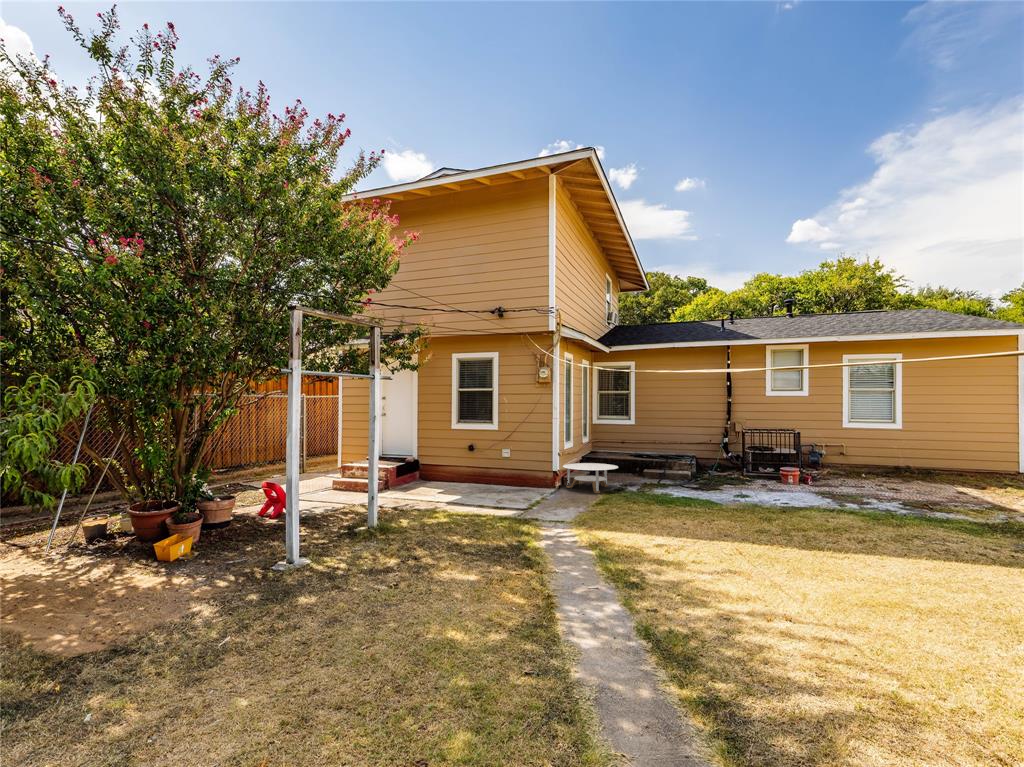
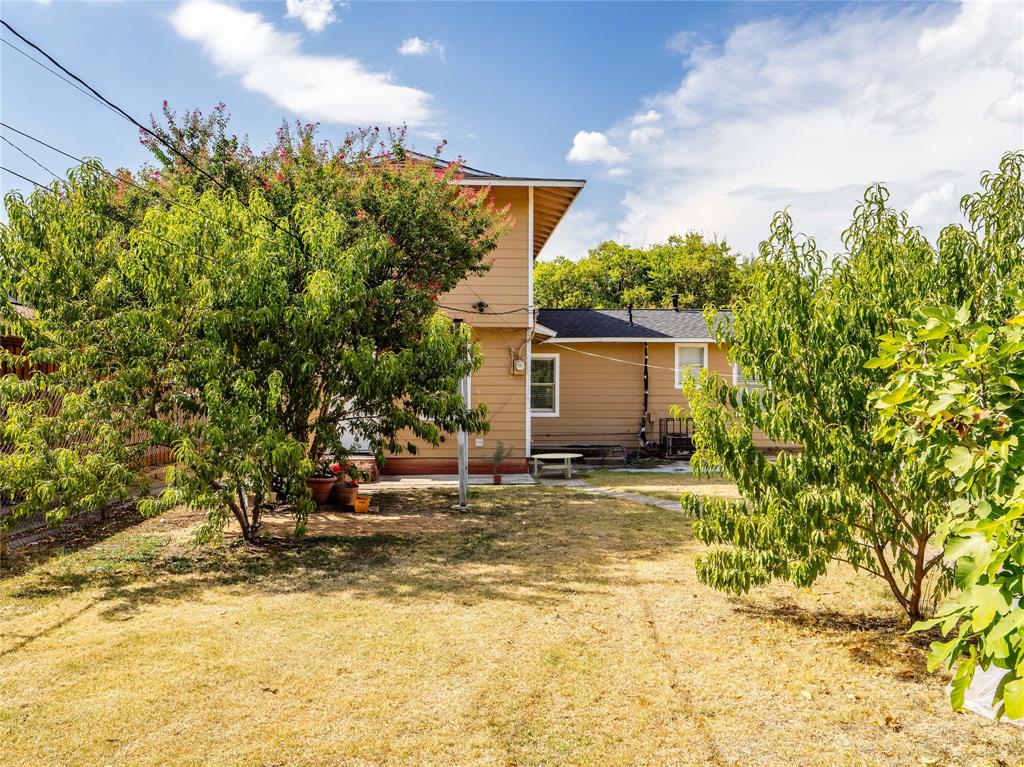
potted tree: none [496,447,532,493] -> present [480,440,514,484]

